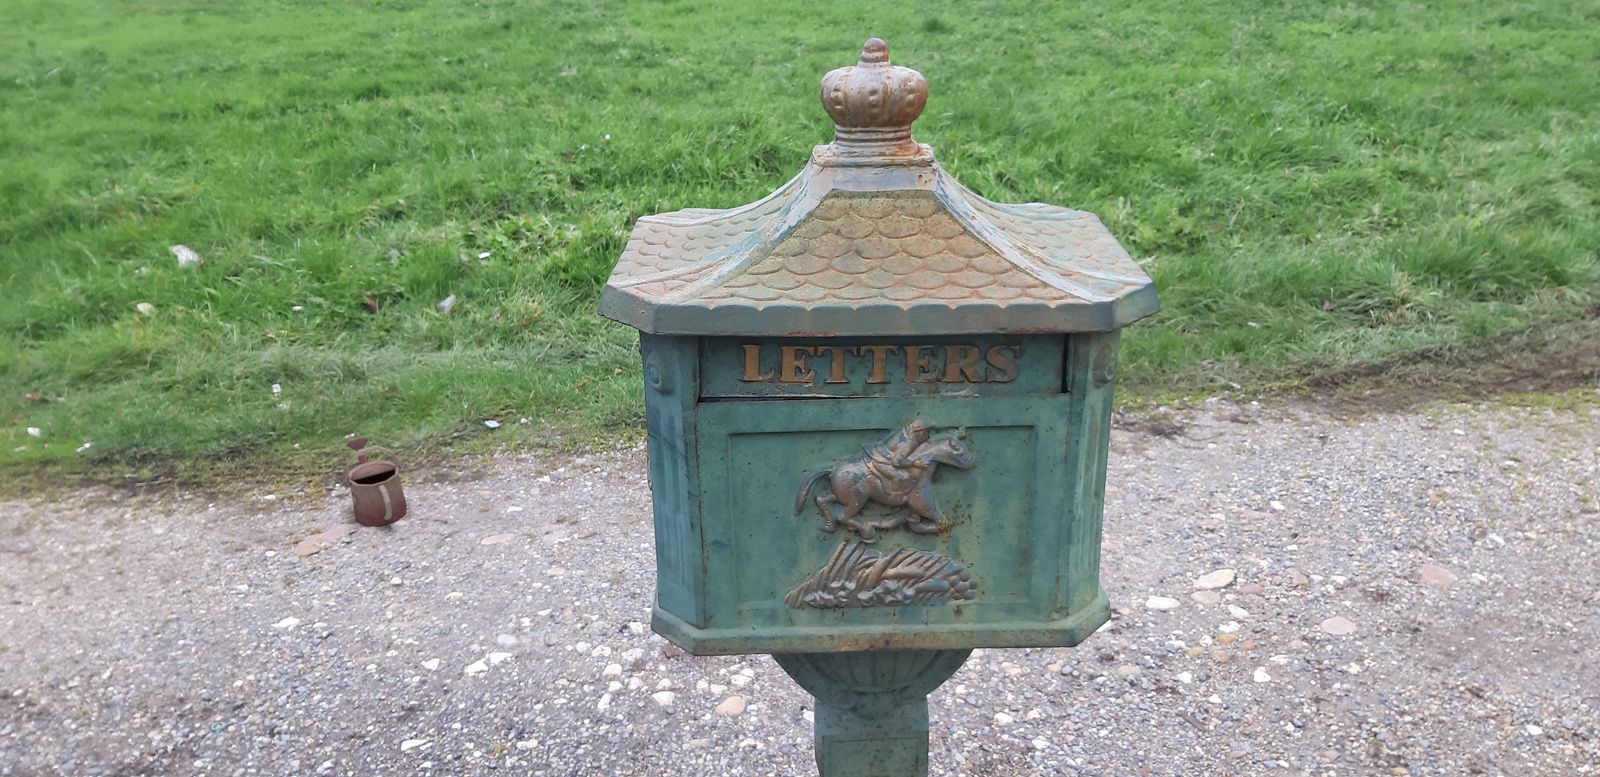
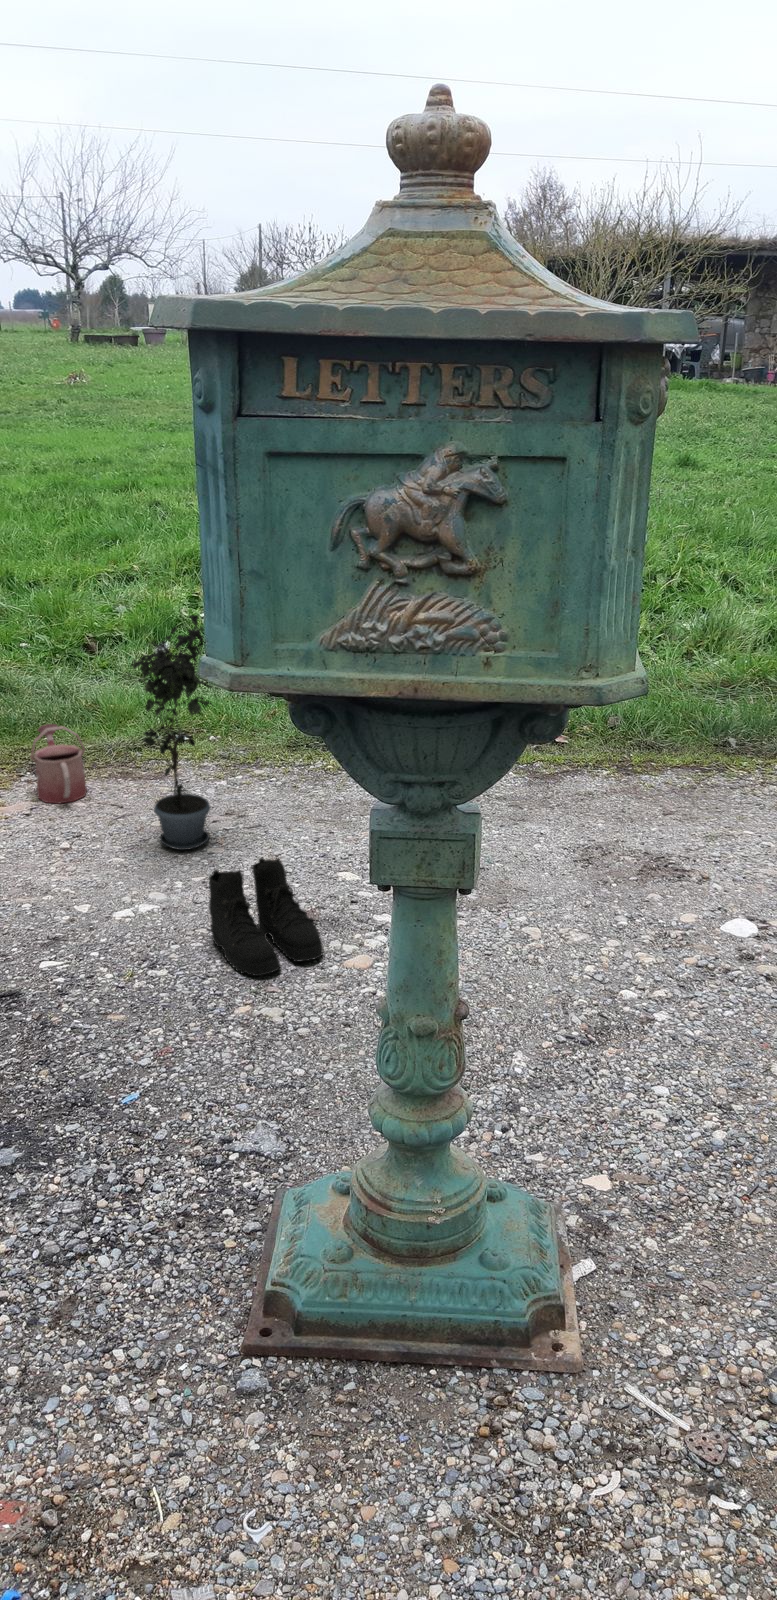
potted plant: none [446,344,555,579] -> present [128,615,213,850]
boots: none [569,603,693,738] -> present [209,858,323,976]

